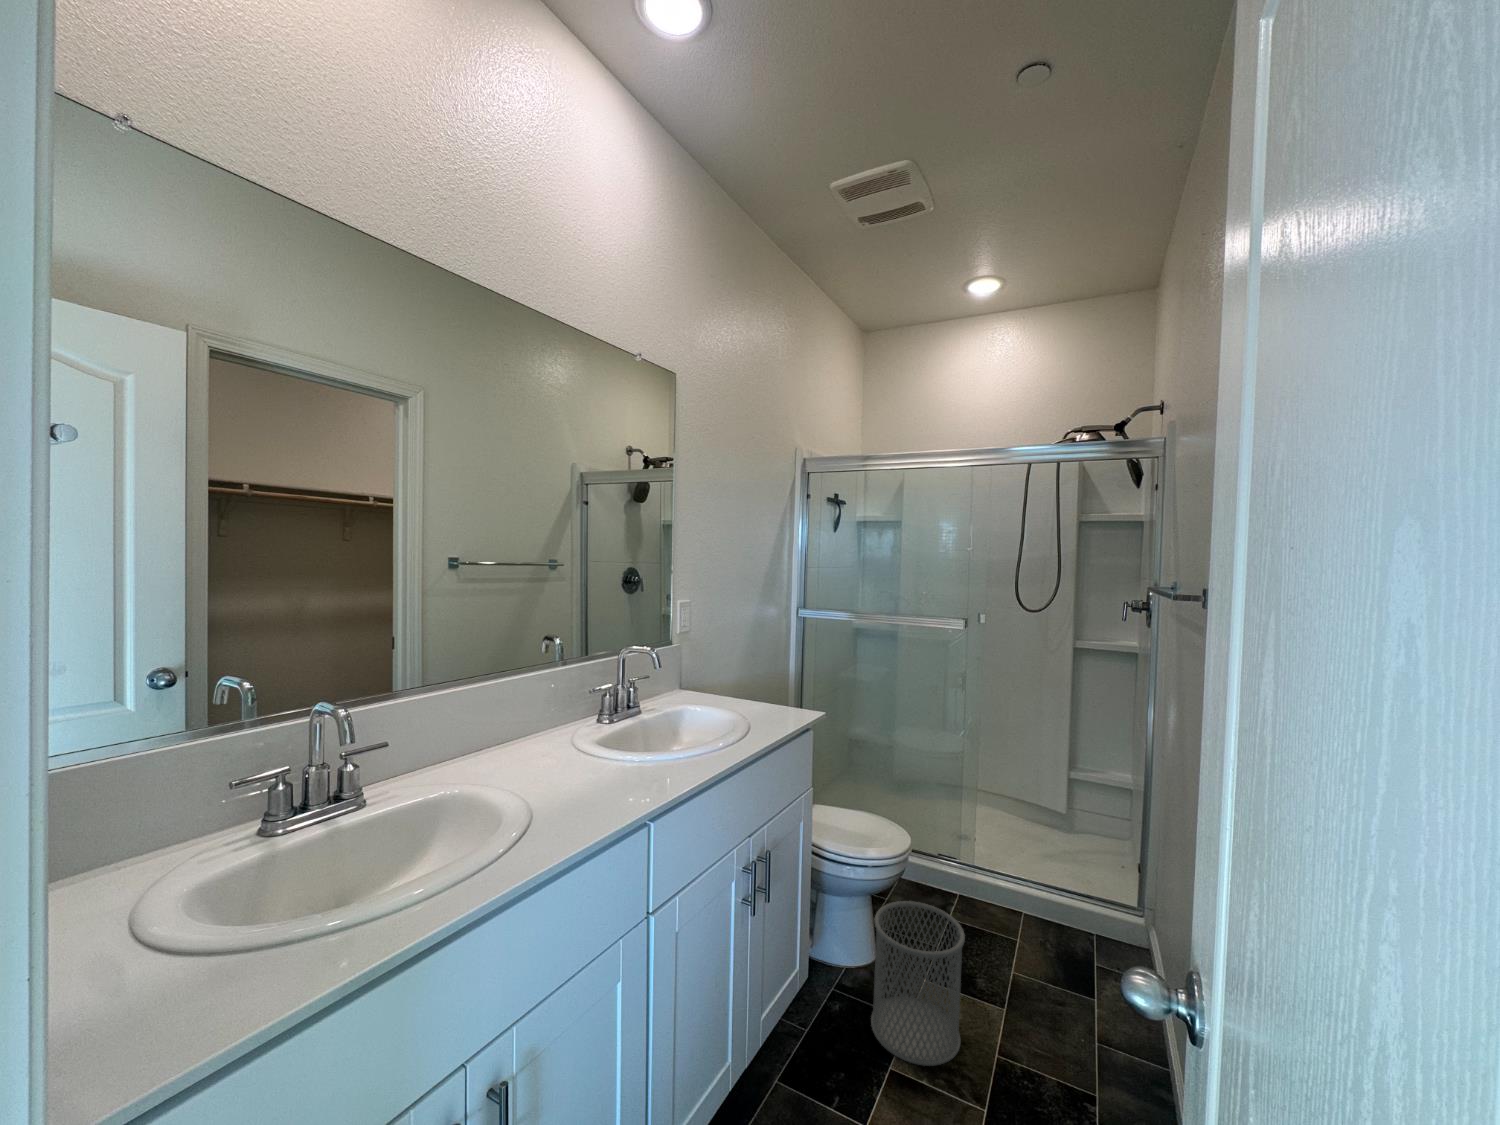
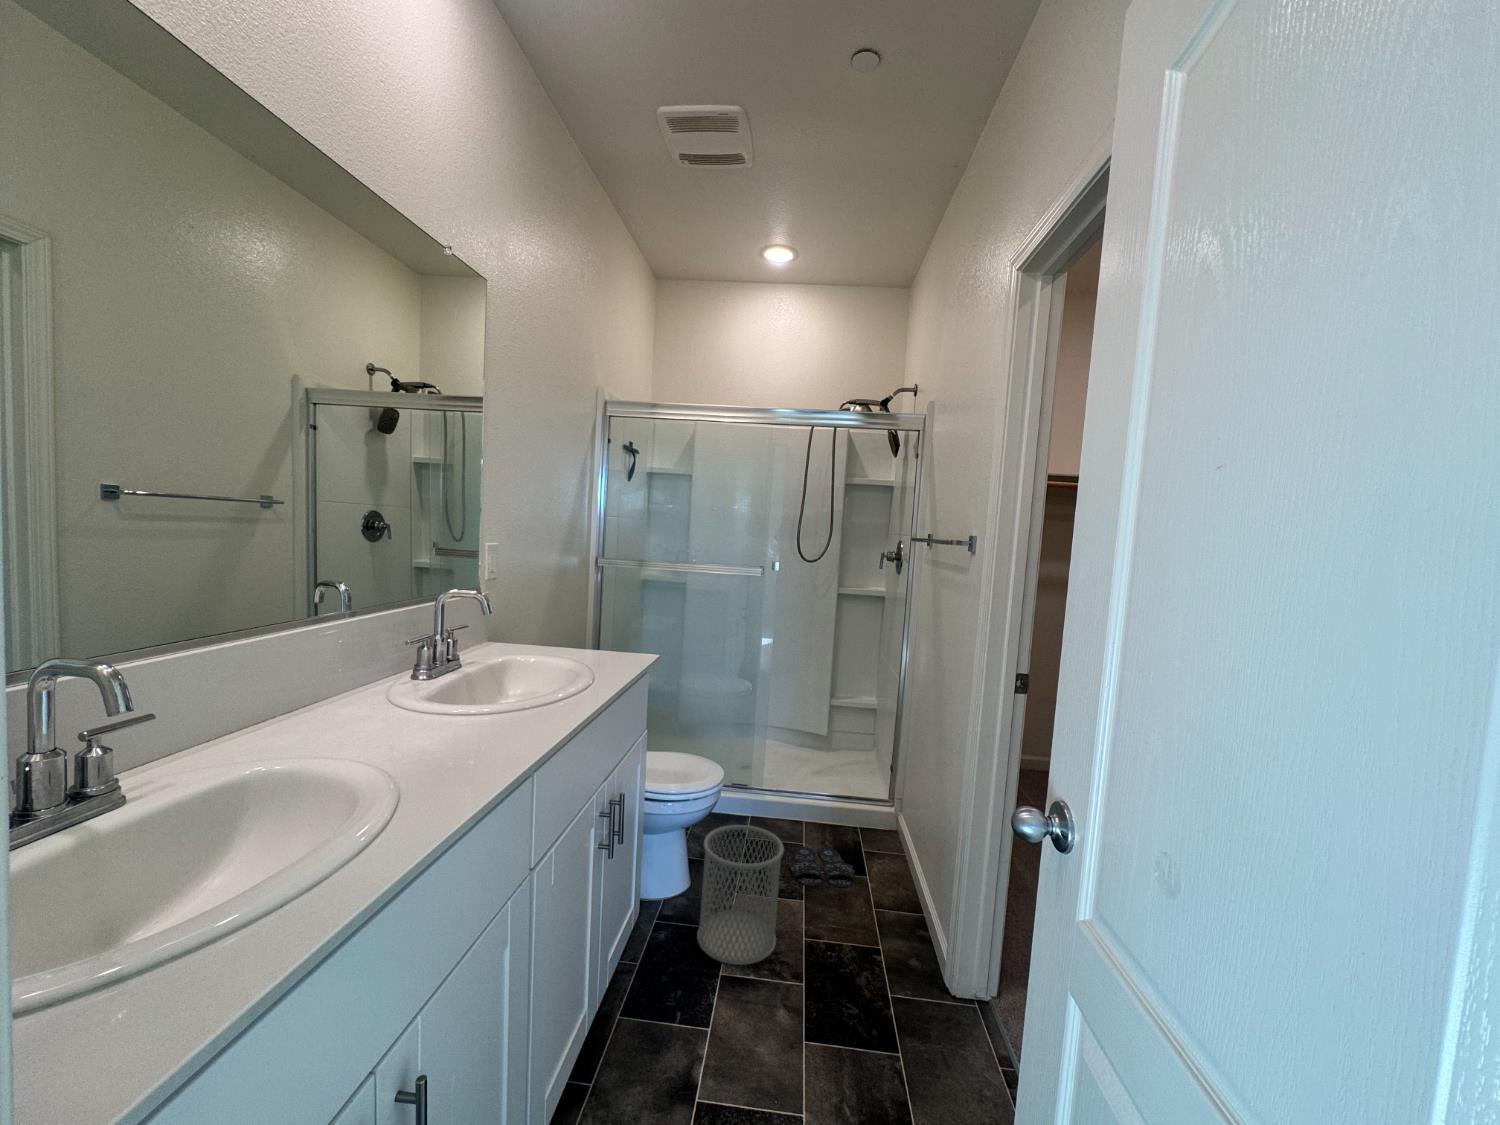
slippers: none [996,940,1079,1005] -> present [789,847,854,888]

